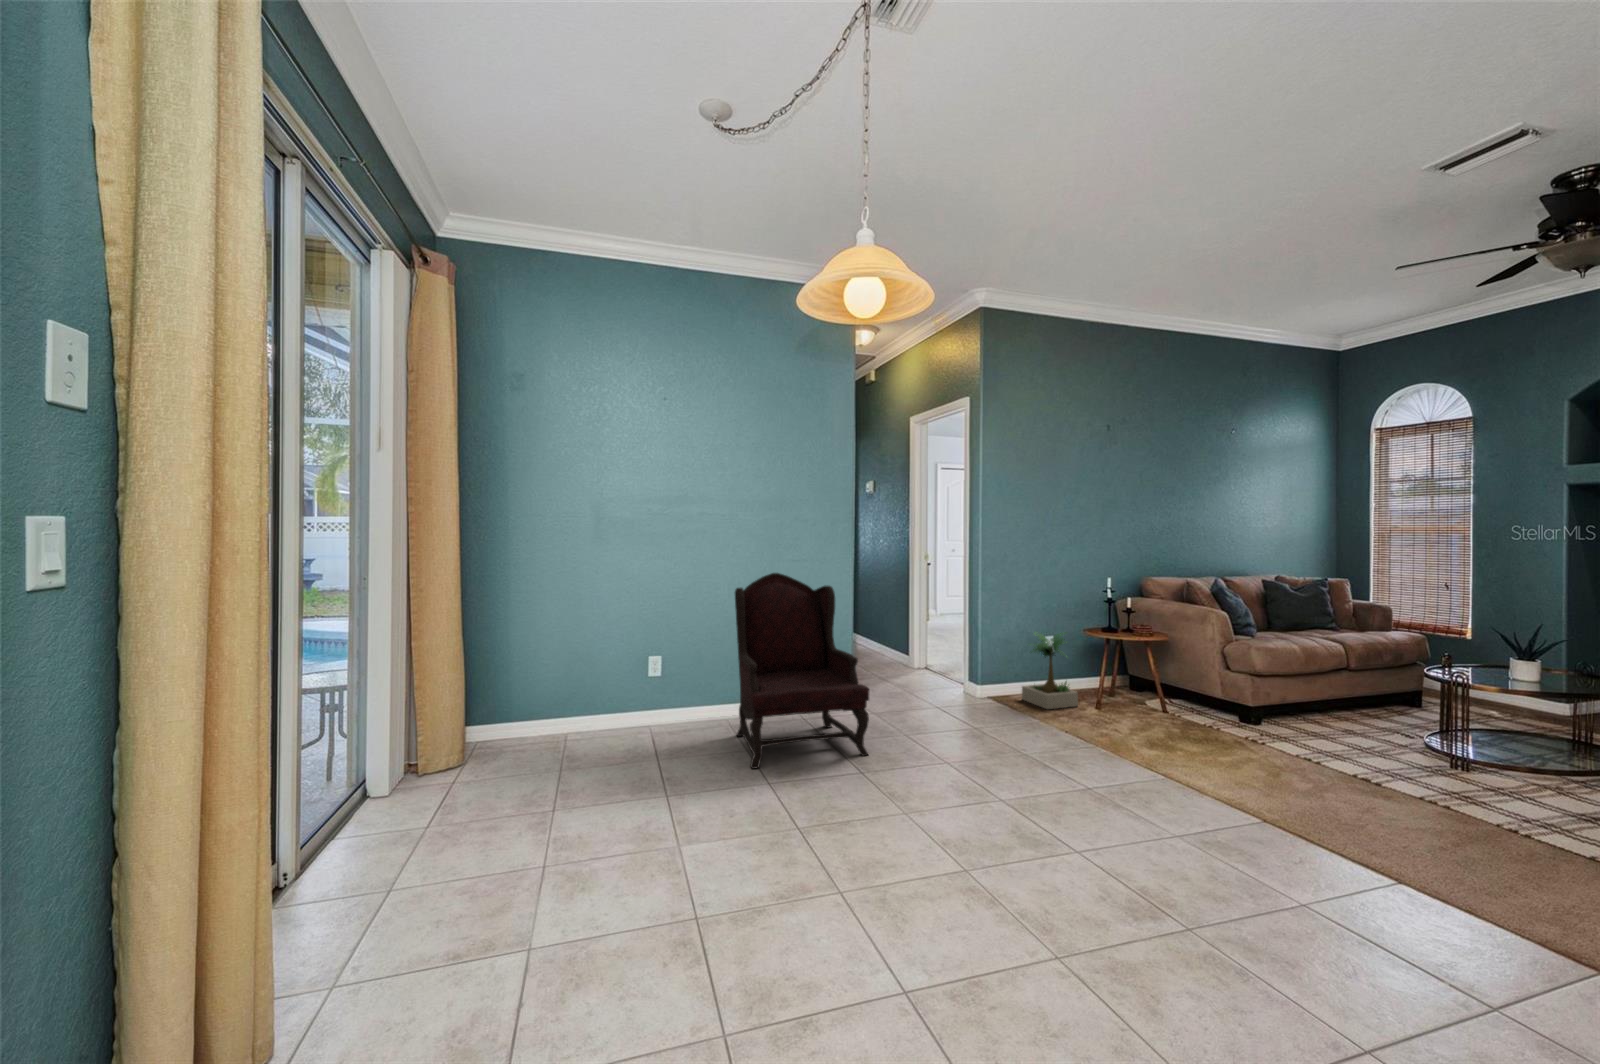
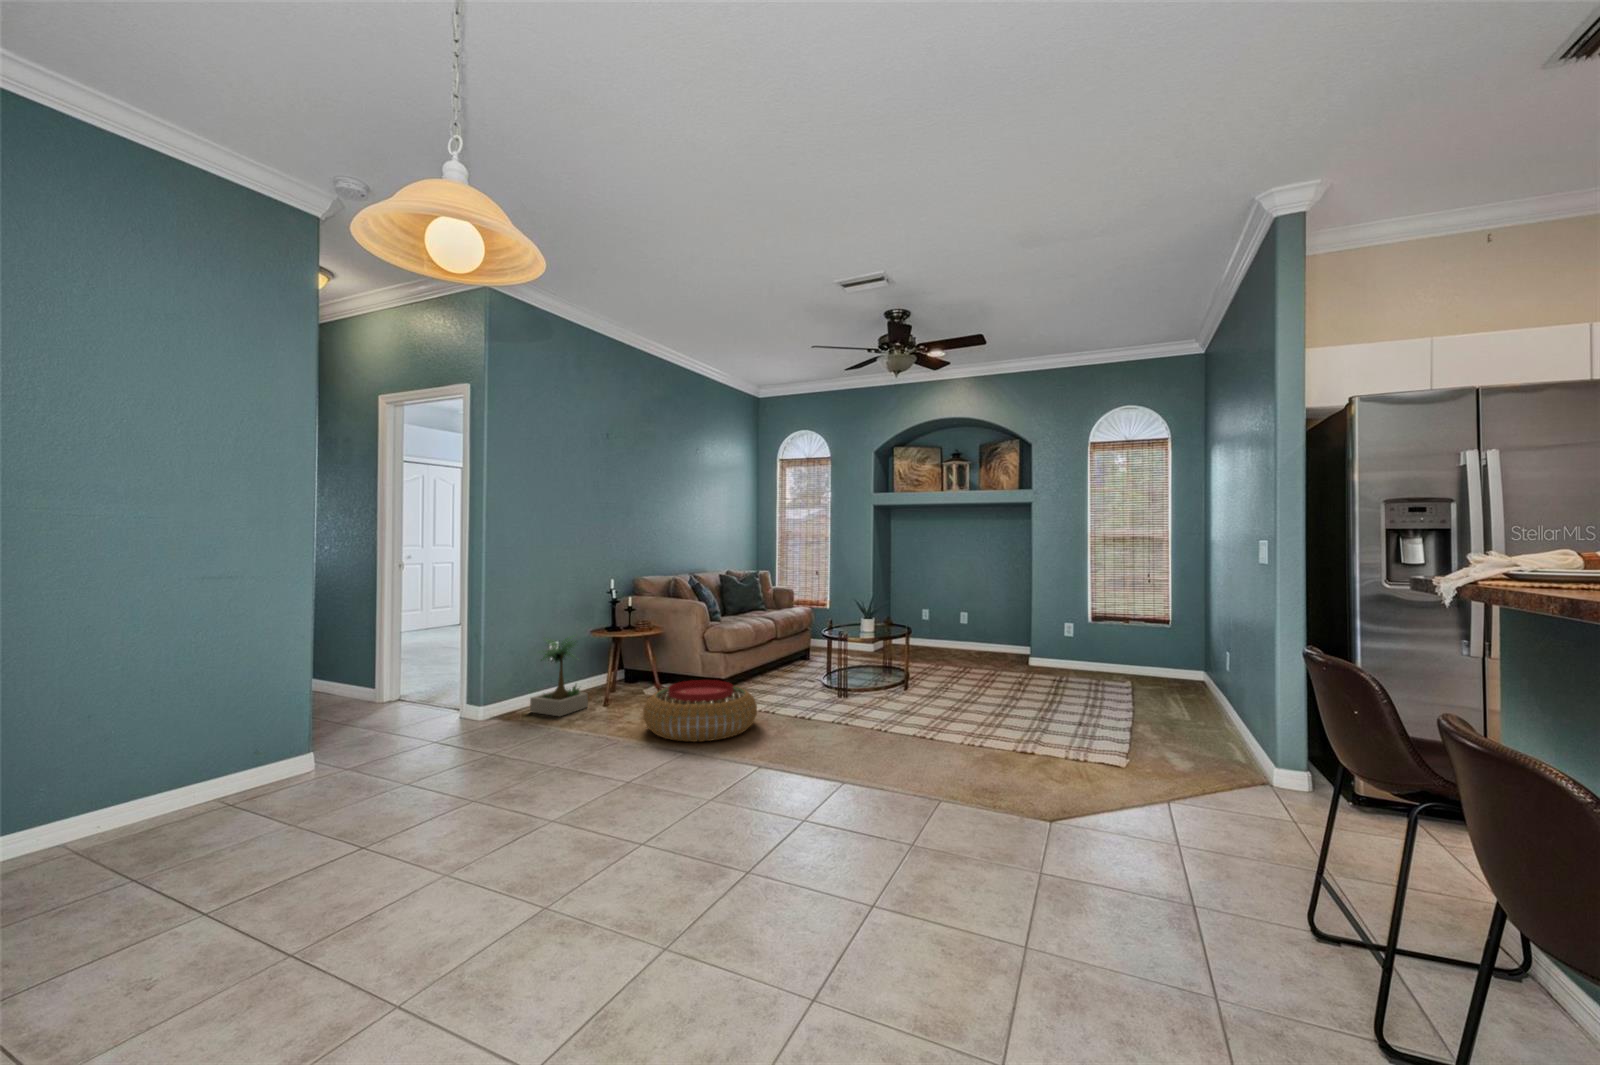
armchair: present [735,573,869,769] -> none [97,591,373,895]
pouf: none [1125,699,1281,778] -> present [643,680,757,742]

